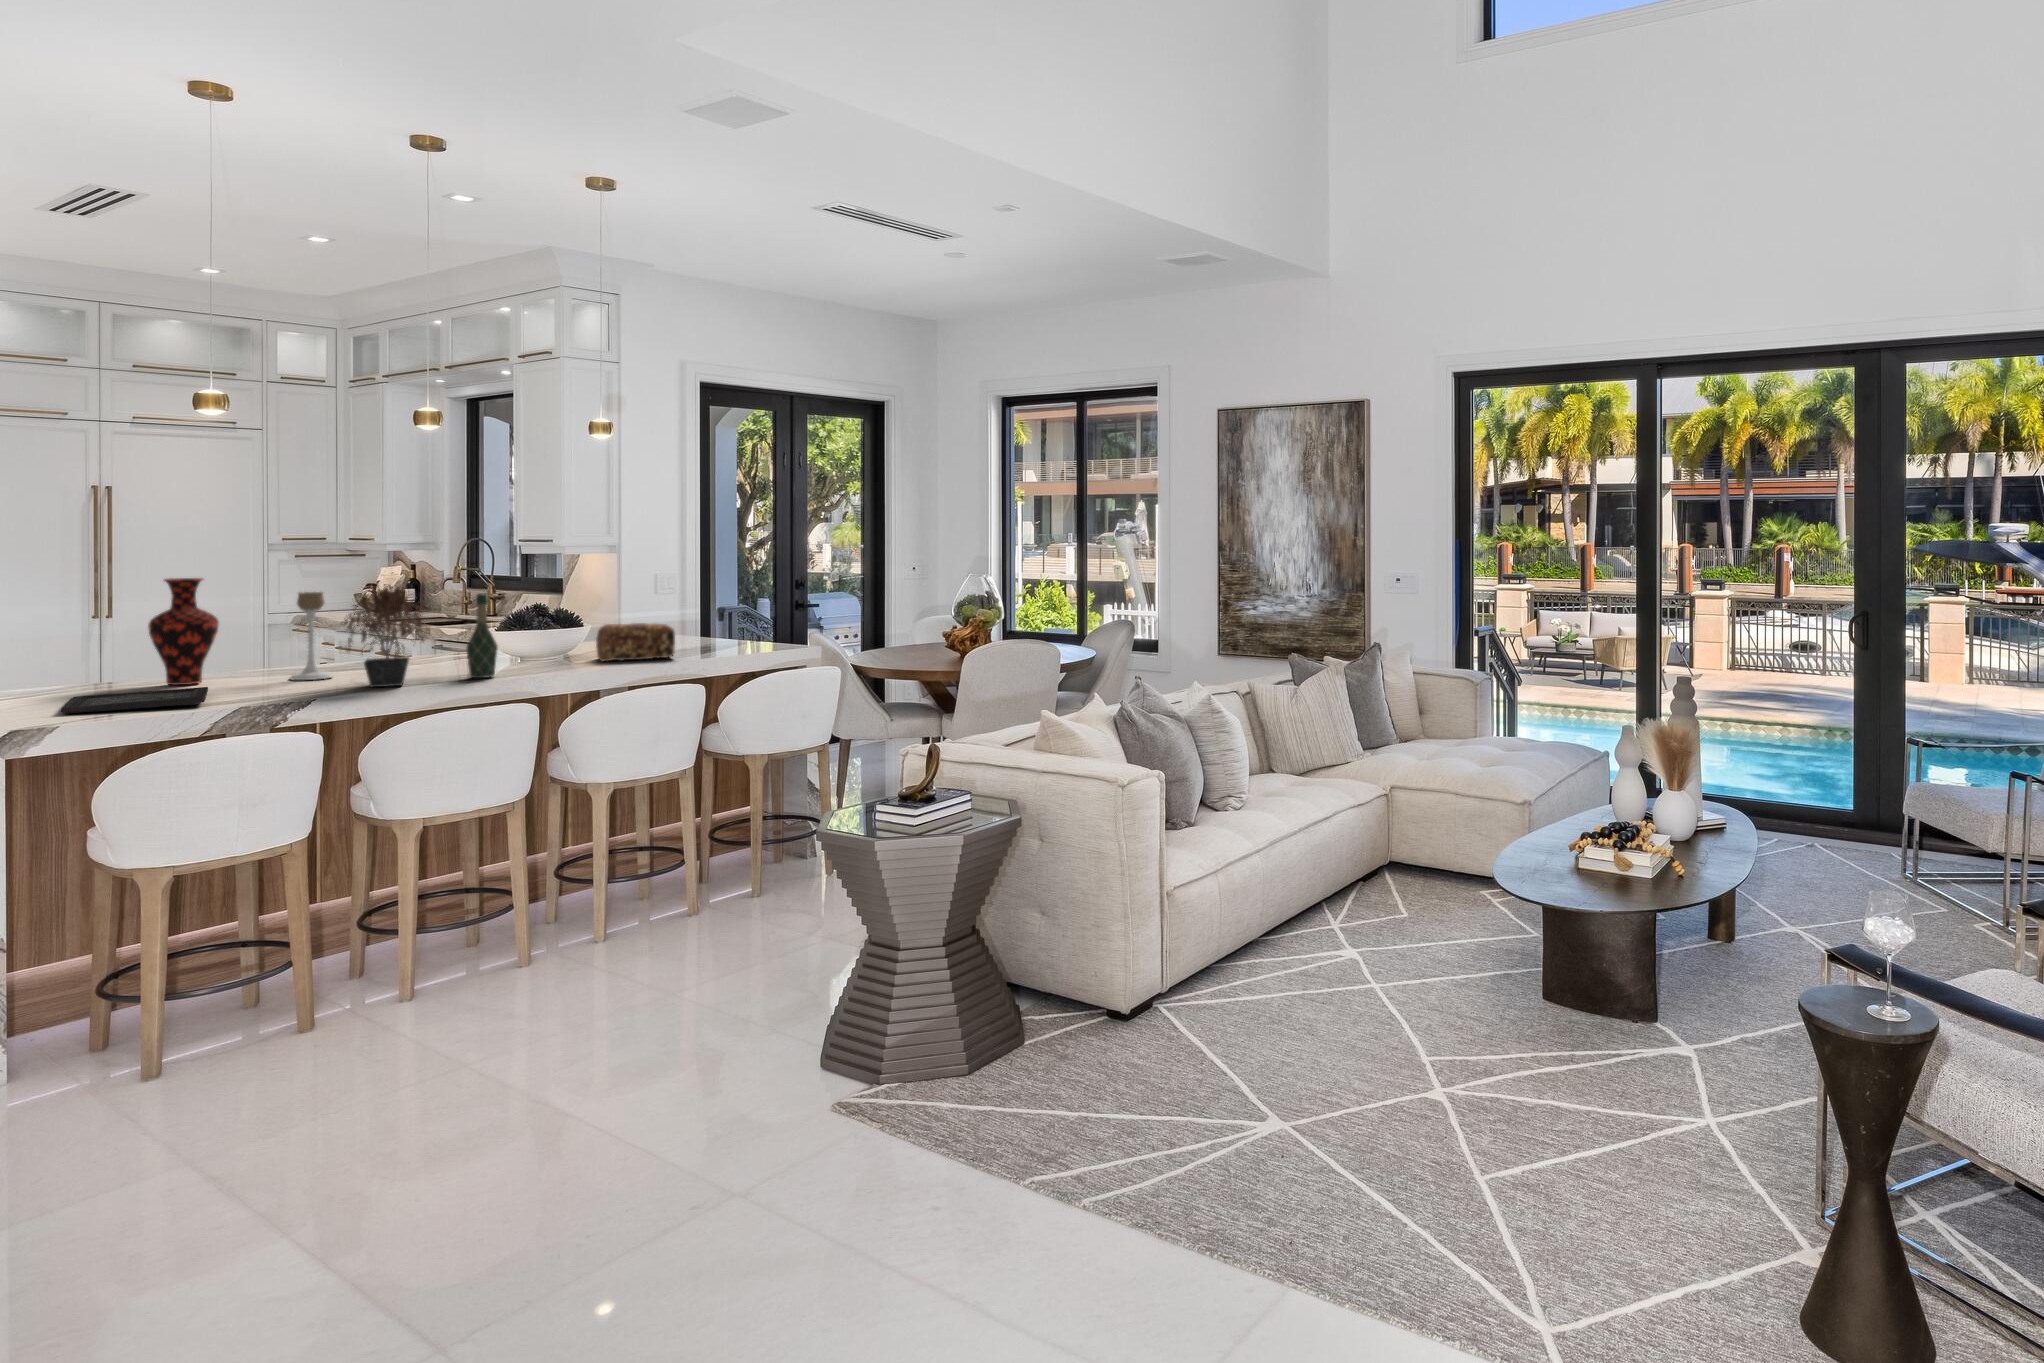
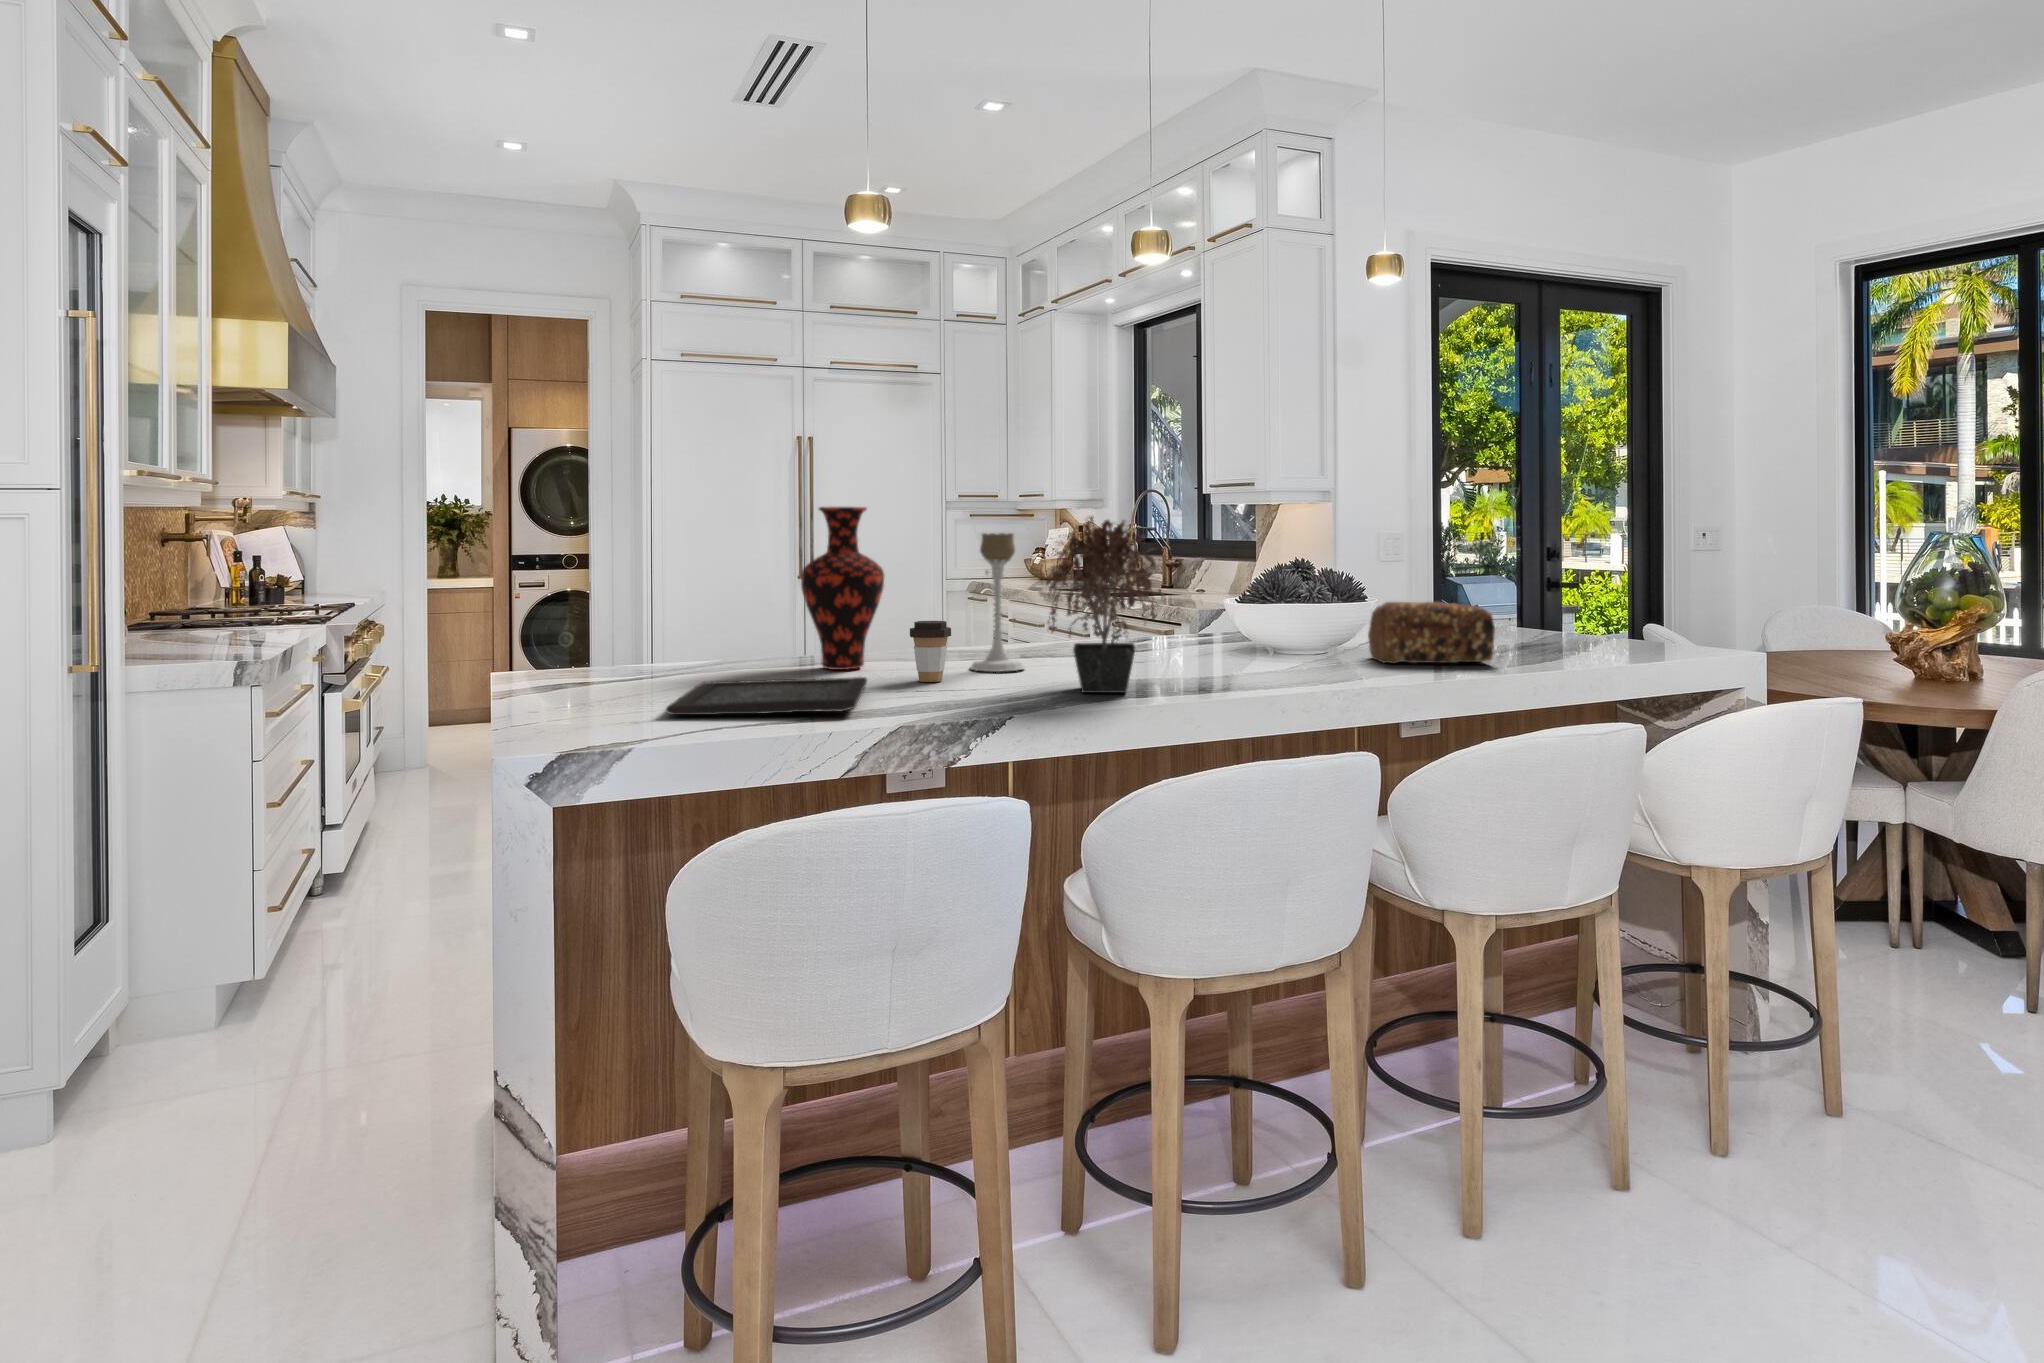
wine bottle: present [466,594,498,678] -> none [1211,540,1257,685]
coffee cup: none [241,650,274,688] -> present [910,621,951,682]

